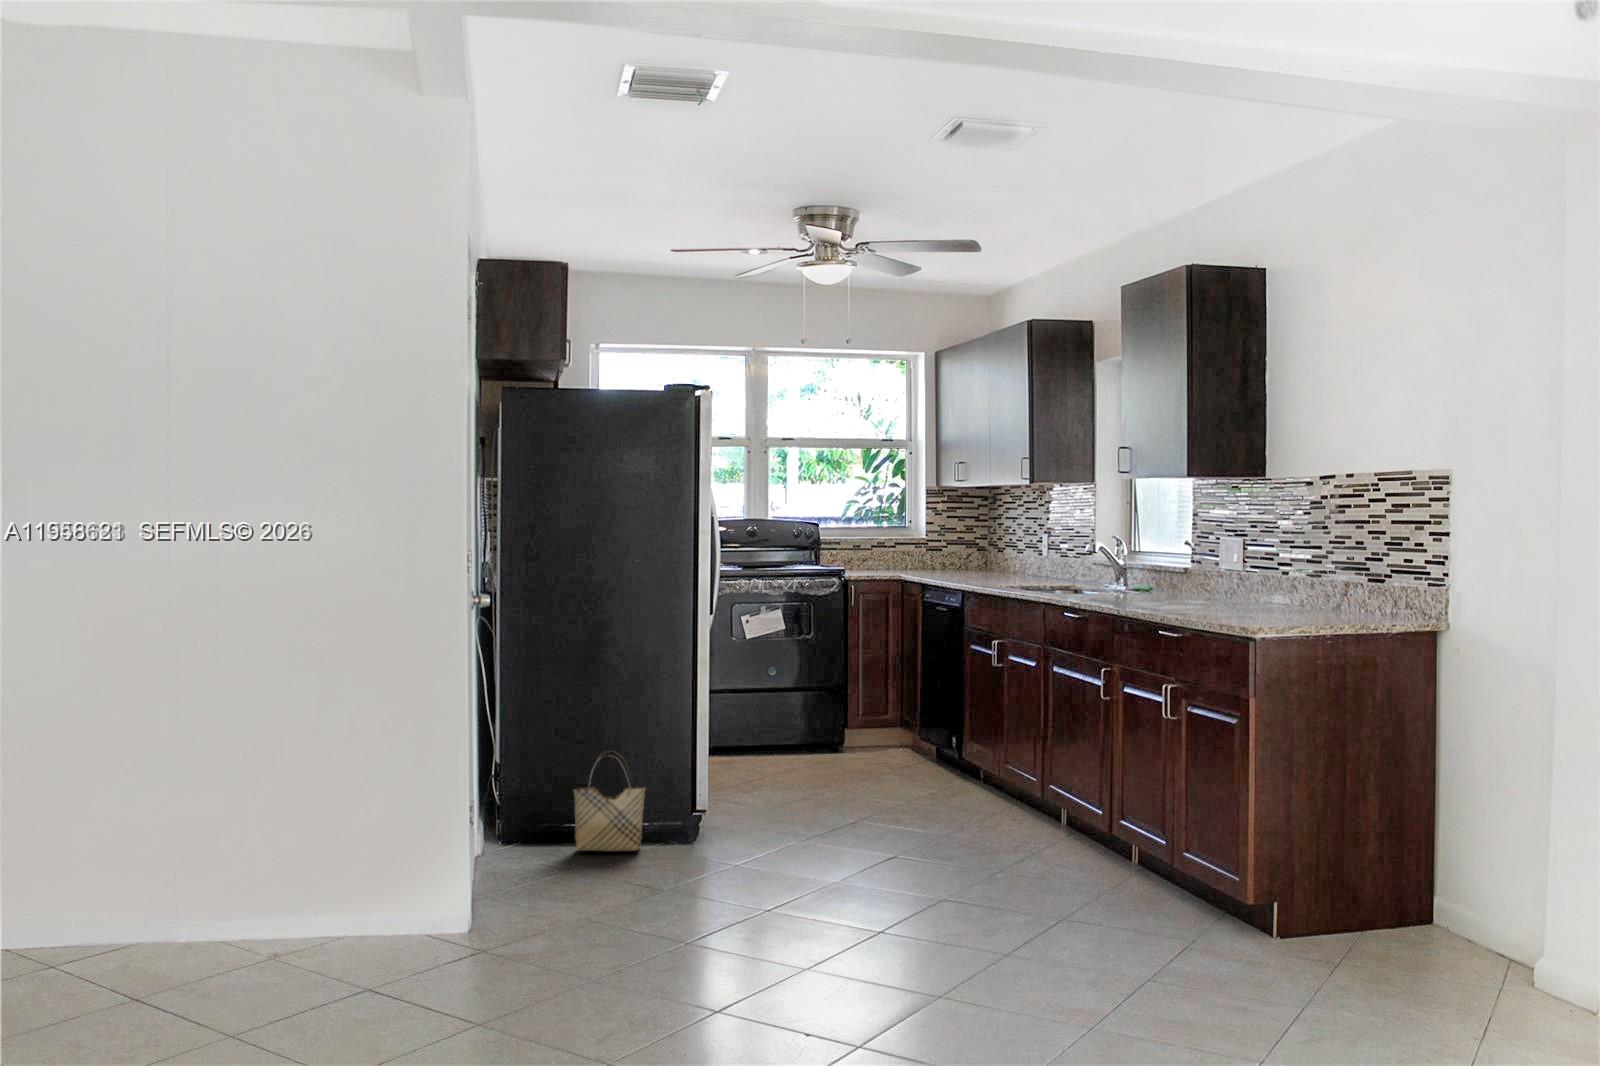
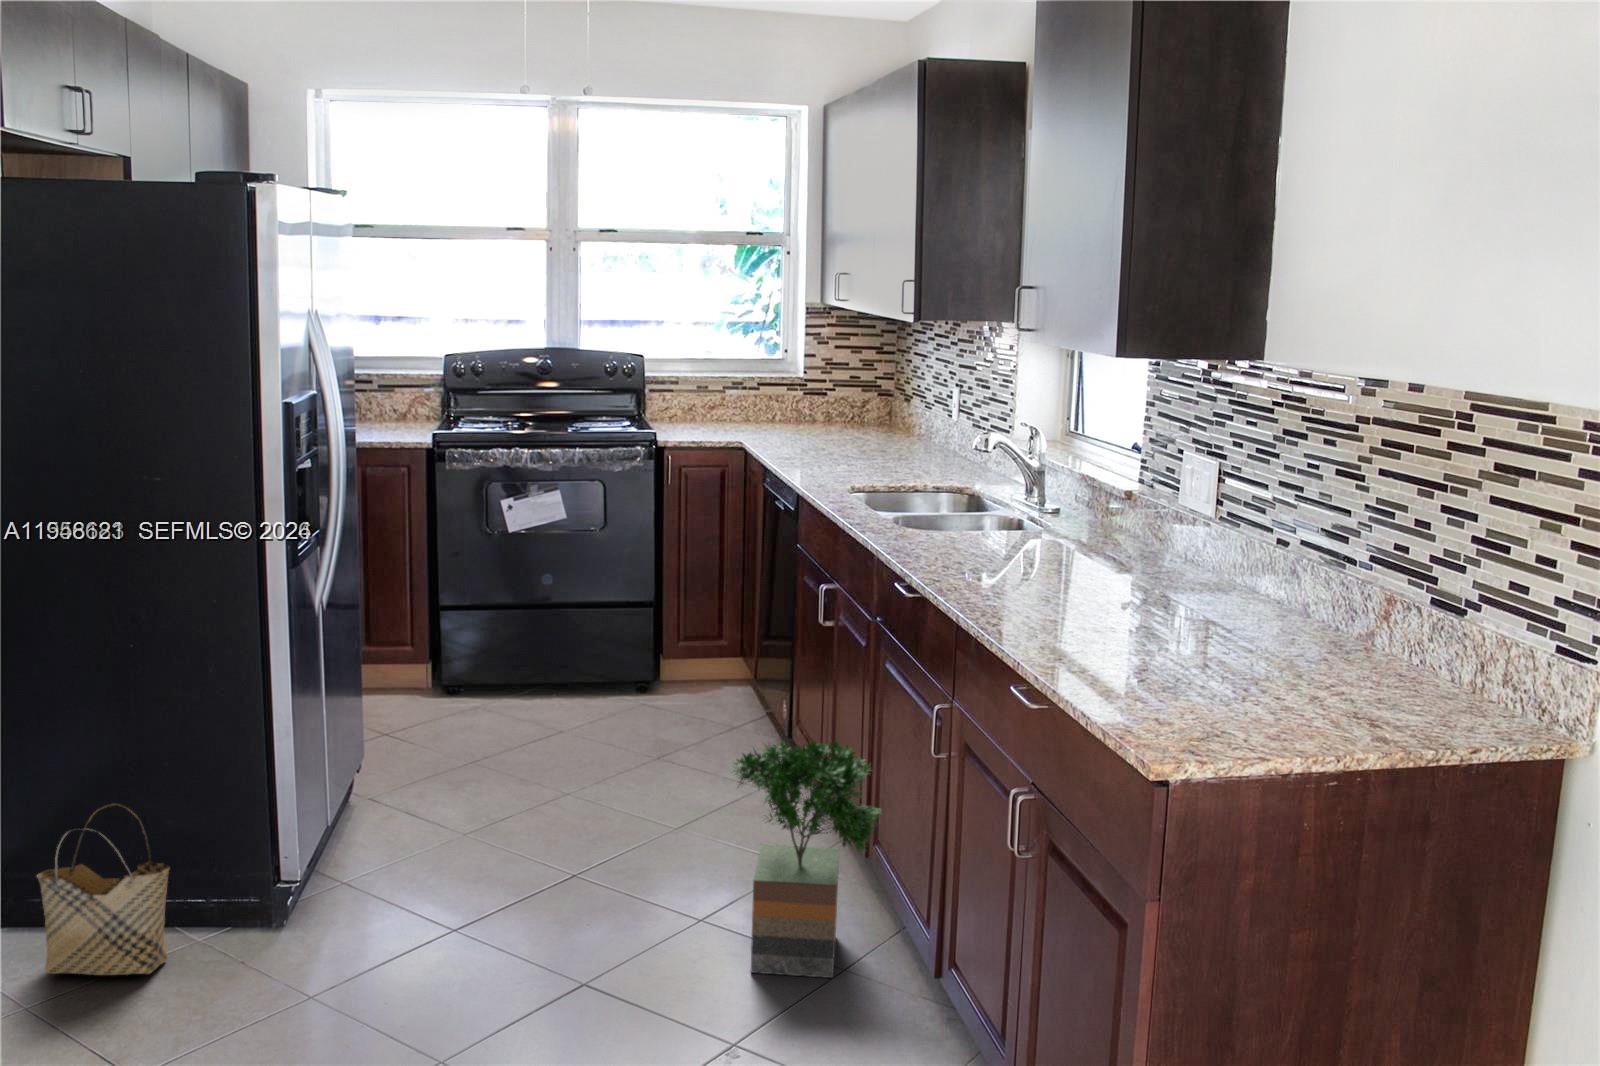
potted tree: none [970,706,1066,849] -> present [733,739,881,978]

